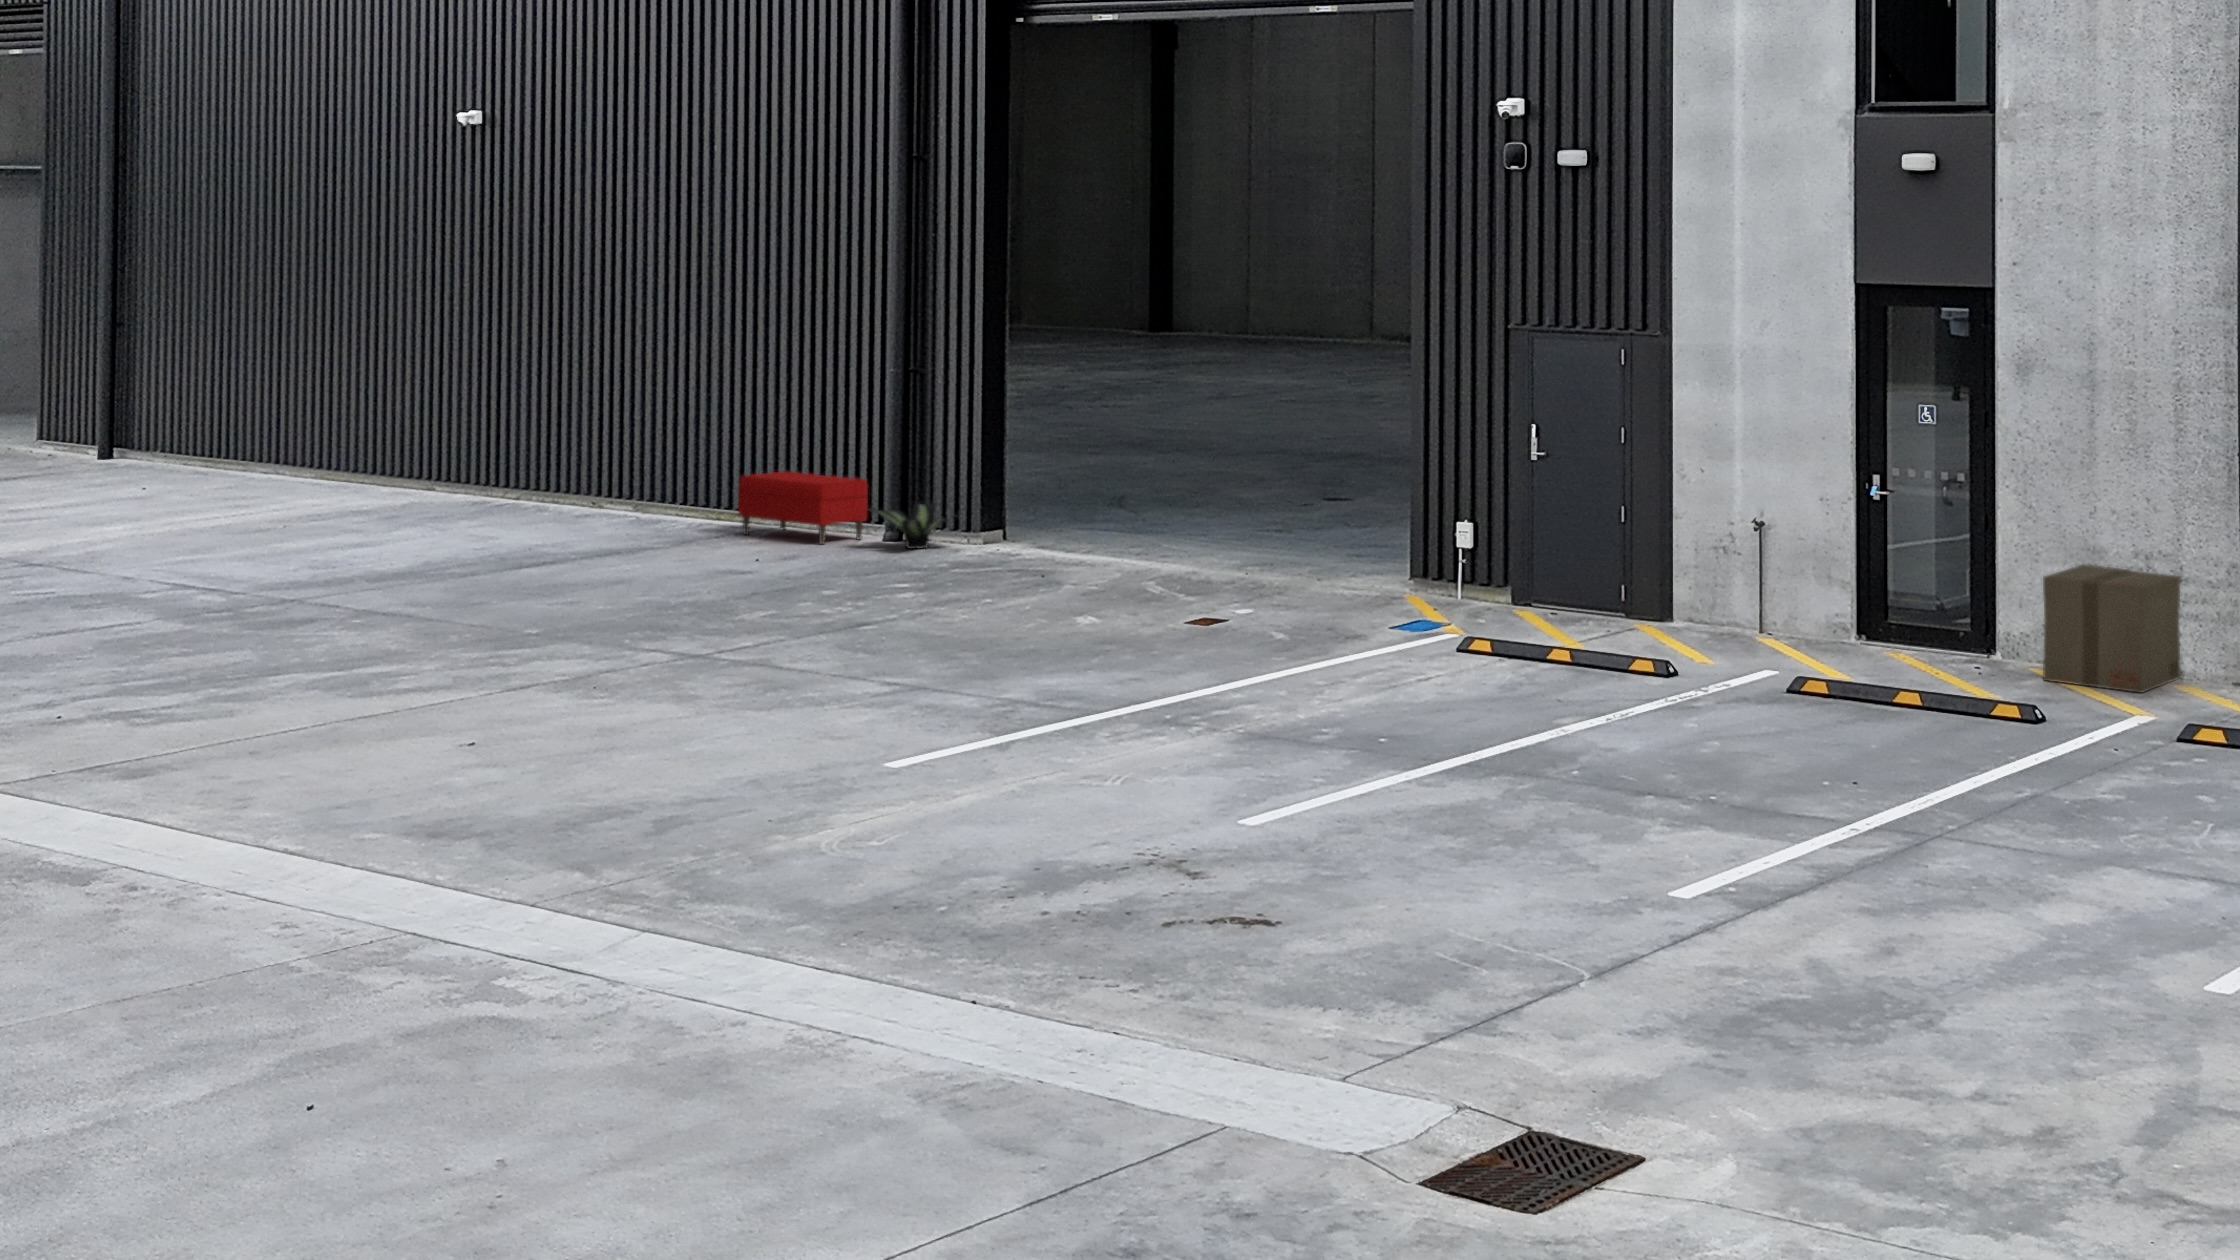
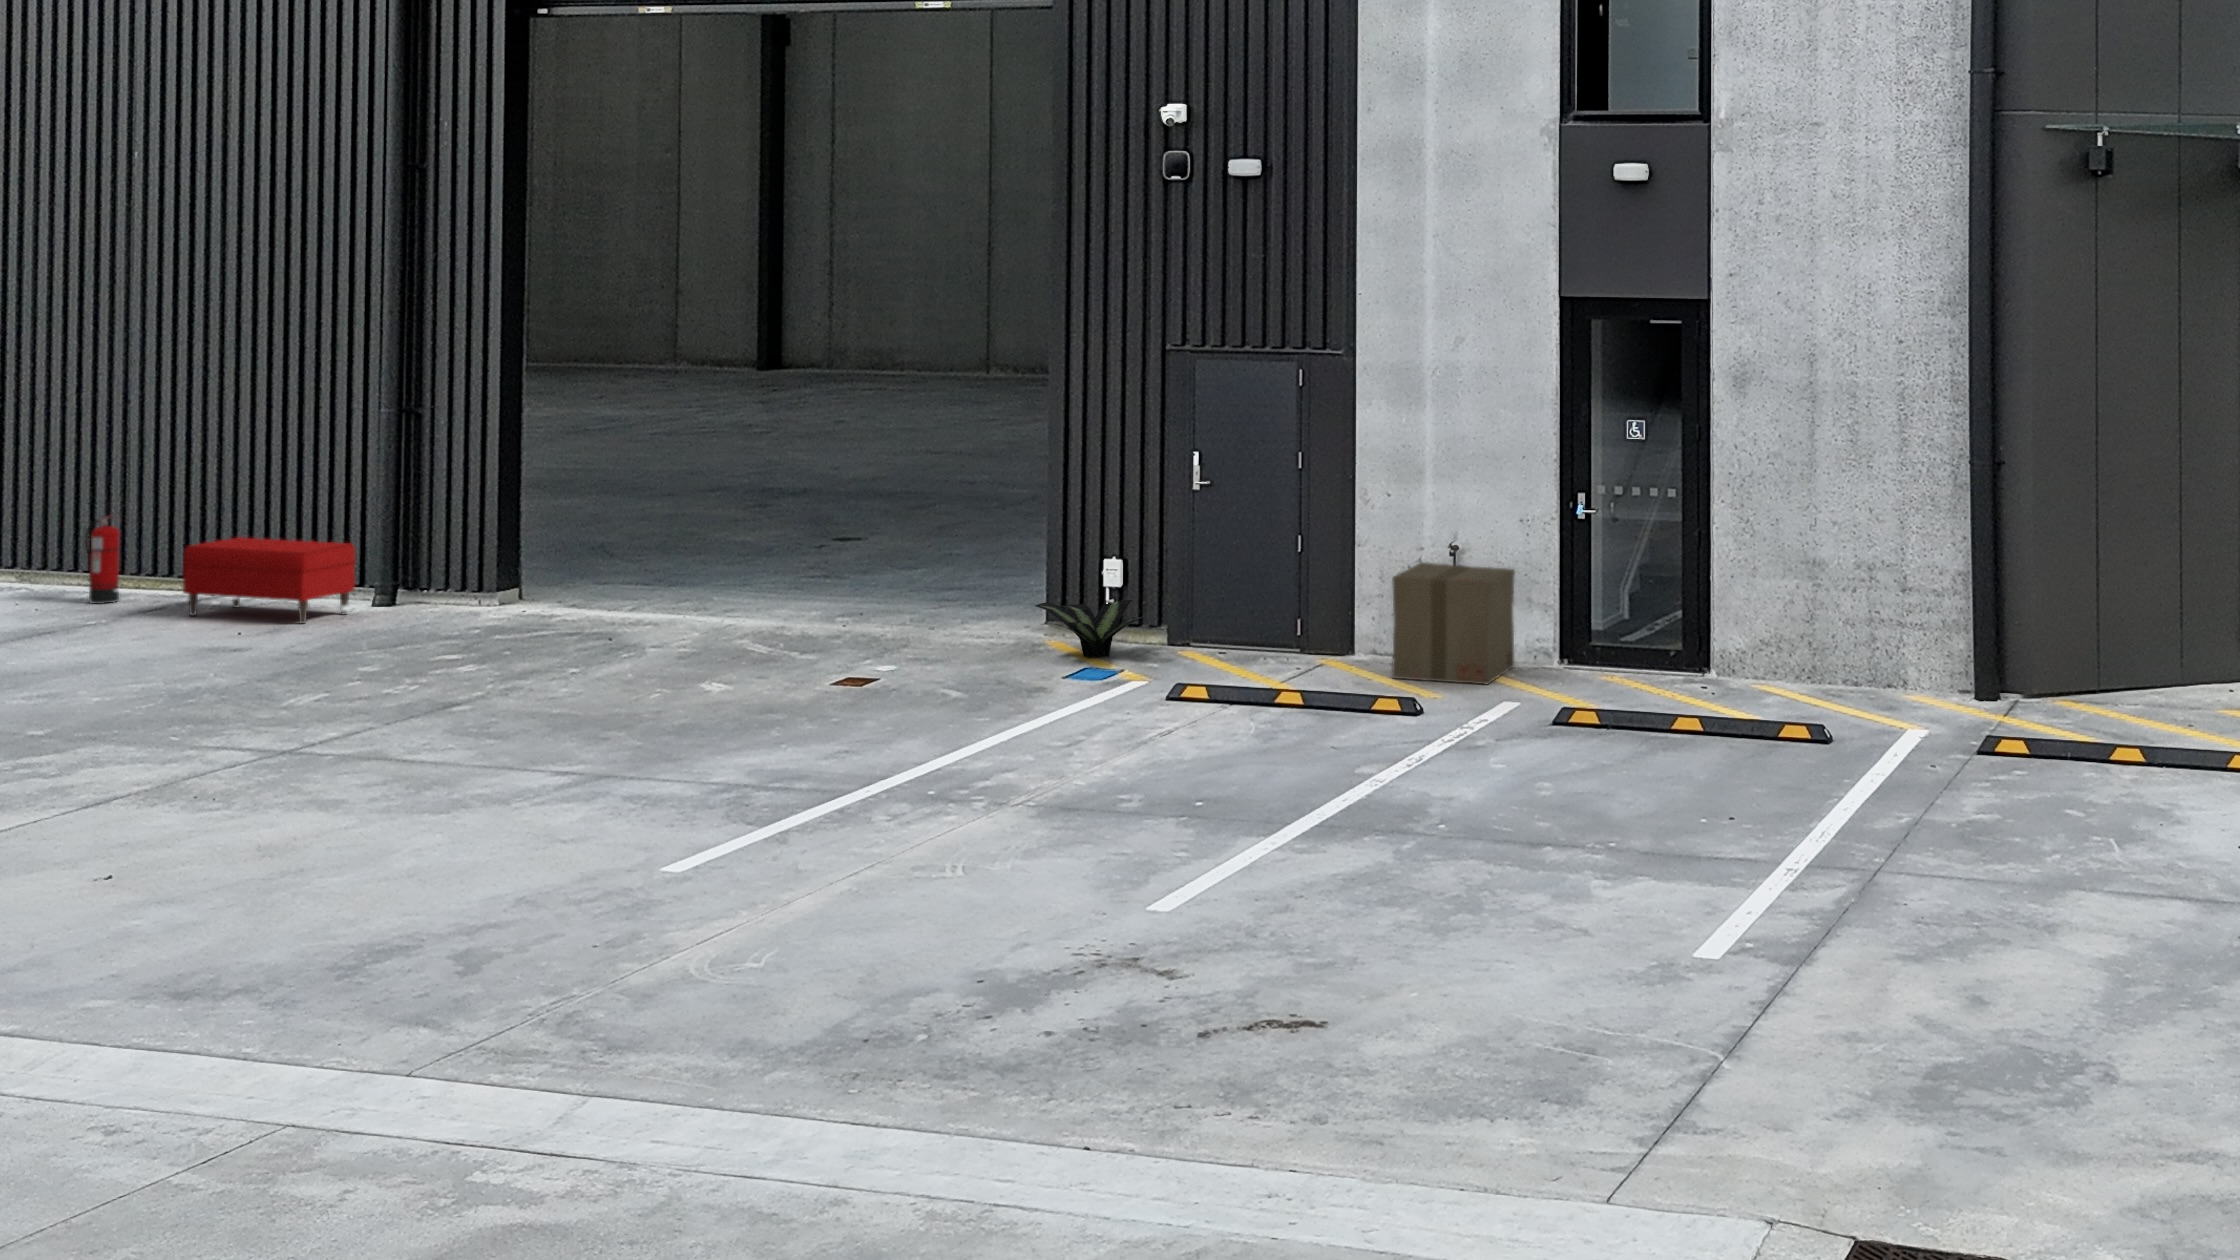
fire extinguisher: none [677,449,701,522] -> present [85,515,120,604]
potted plant: present [867,503,946,549] -> present [1035,600,1145,658]
cardboard box: present [2043,565,2181,693] -> present [1392,563,1515,684]

